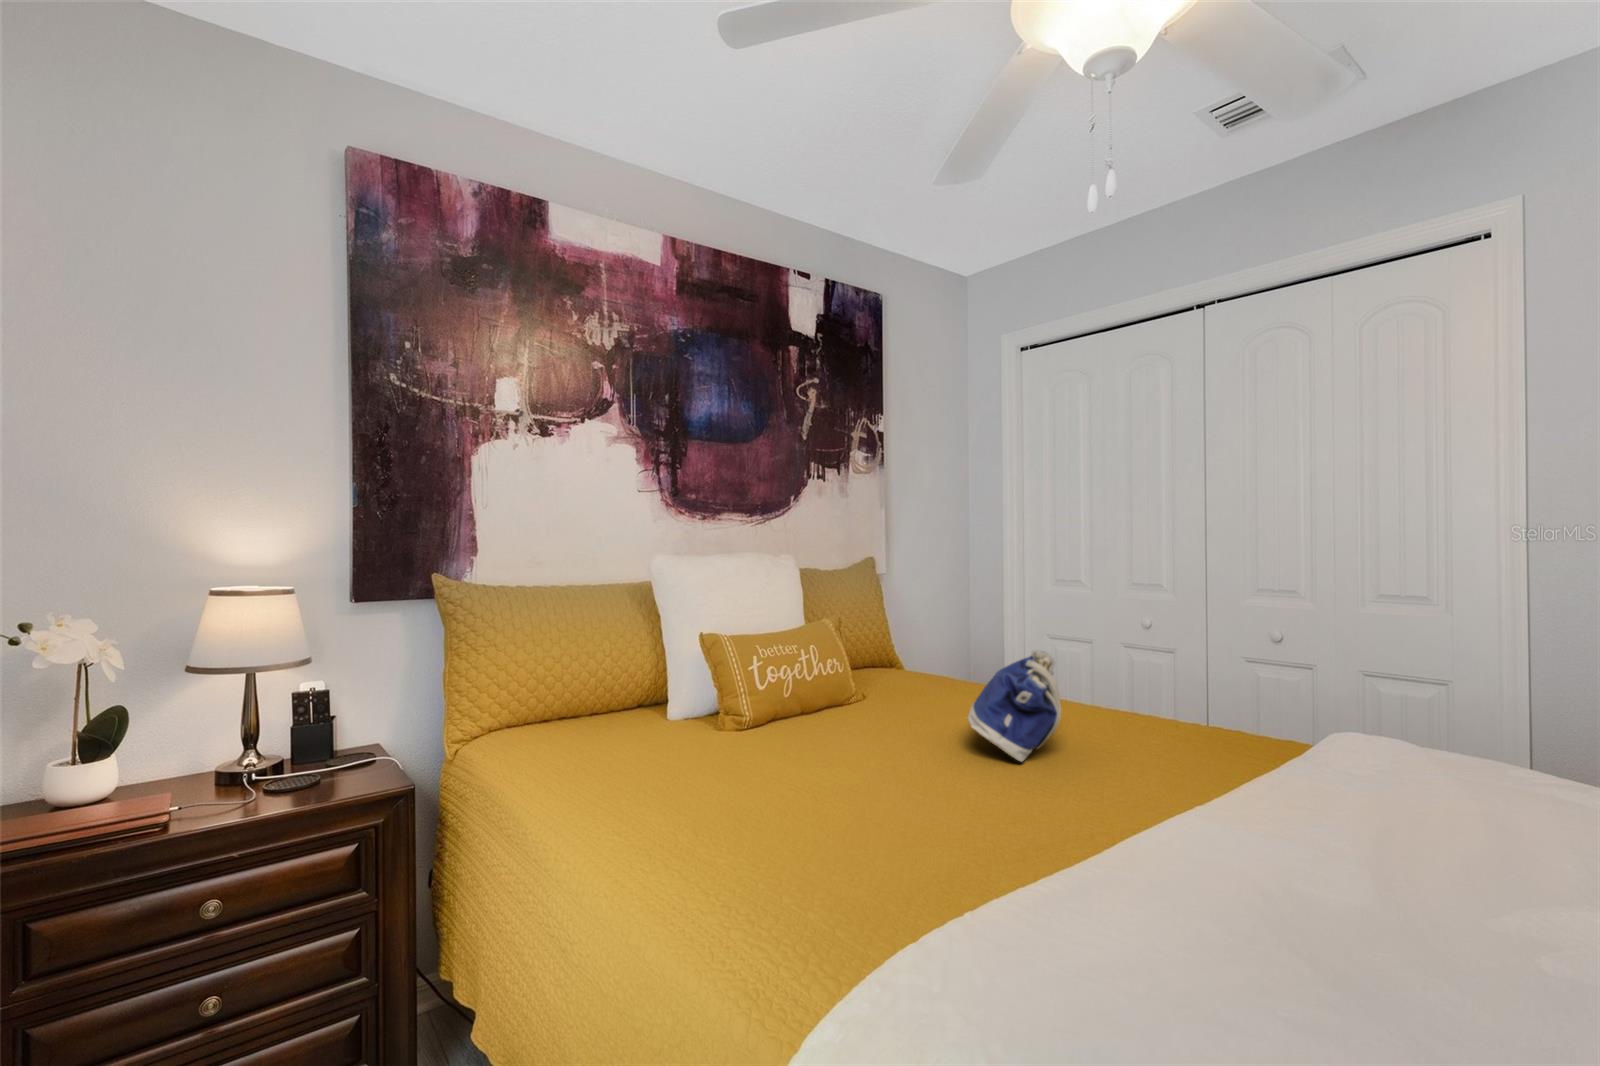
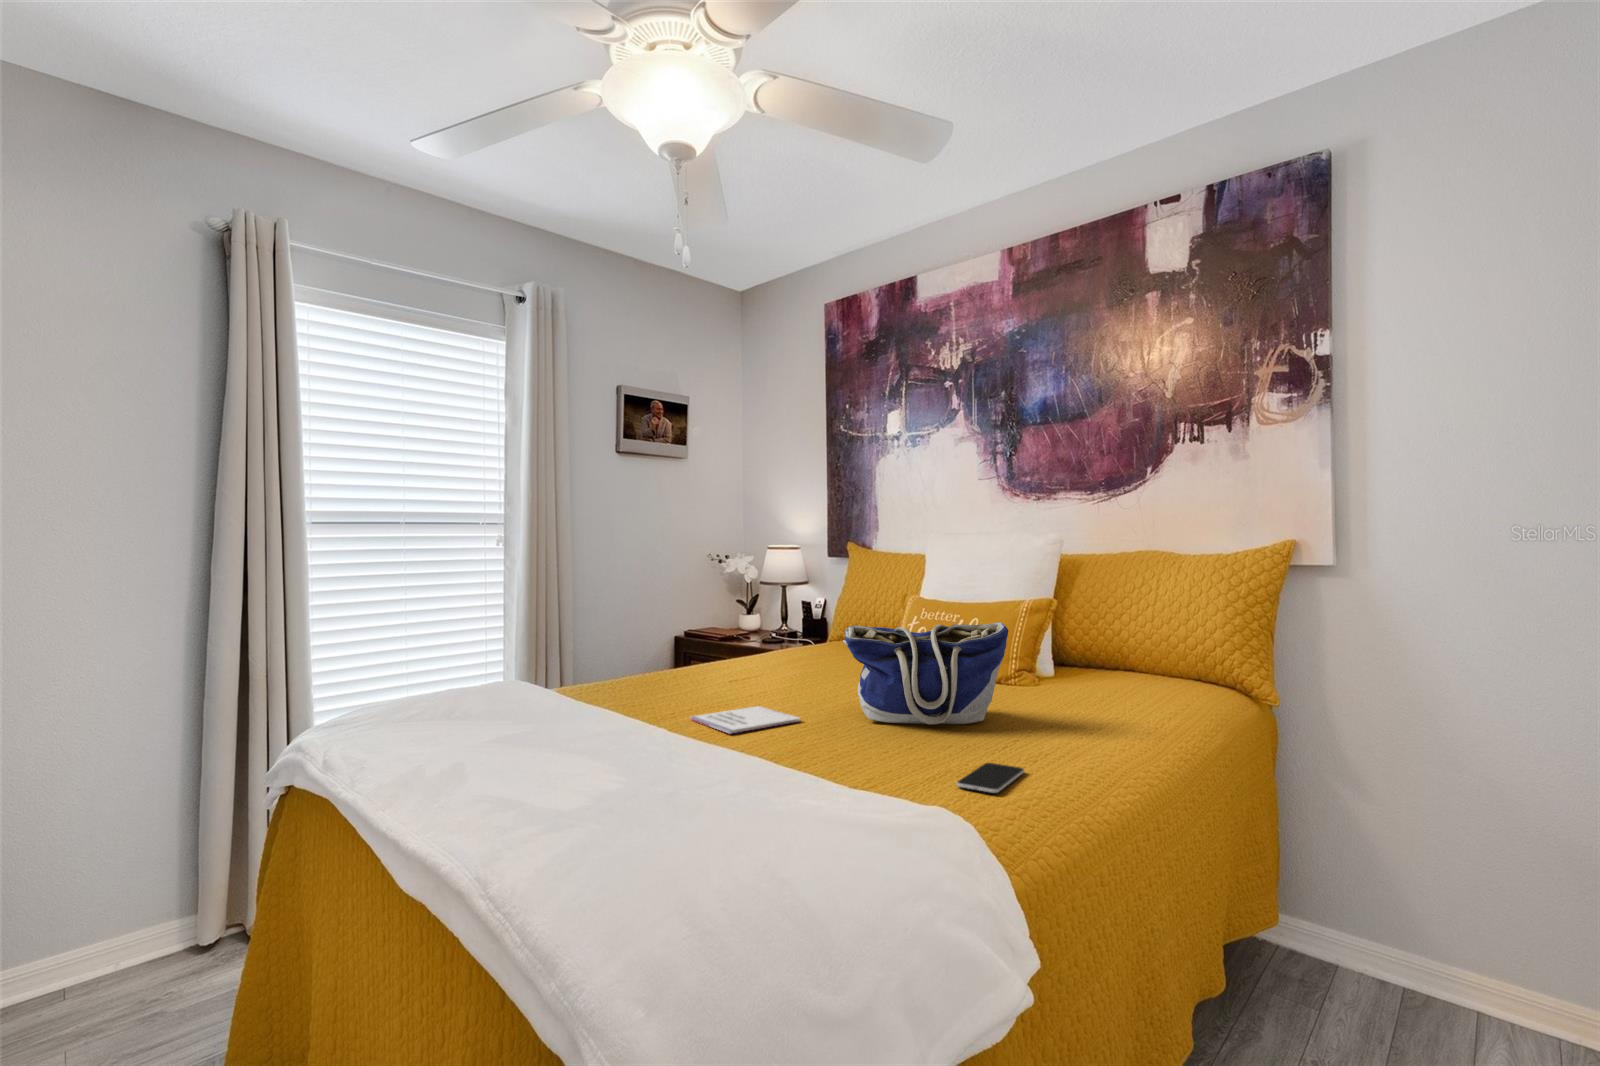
smartphone: none [1151,751,1224,774] -> present [957,763,1024,793]
notebook: none [945,783,1083,831] -> present [690,706,799,733]

